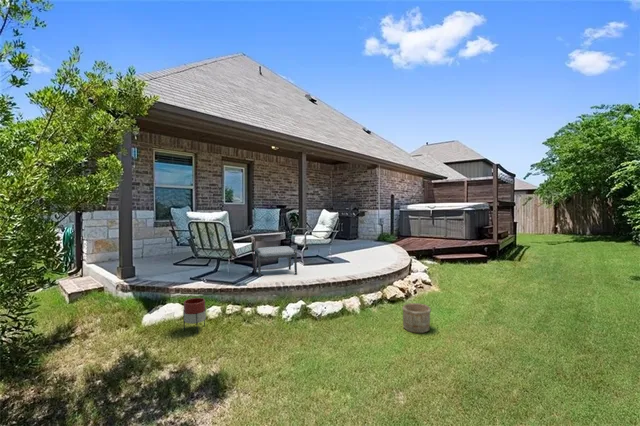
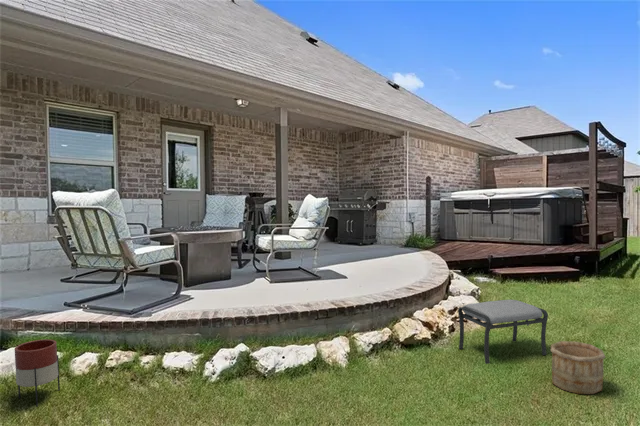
ottoman: present [254,246,297,277] -> present [458,300,548,364]
wooden bucket: present [402,303,431,333] -> present [551,341,605,394]

